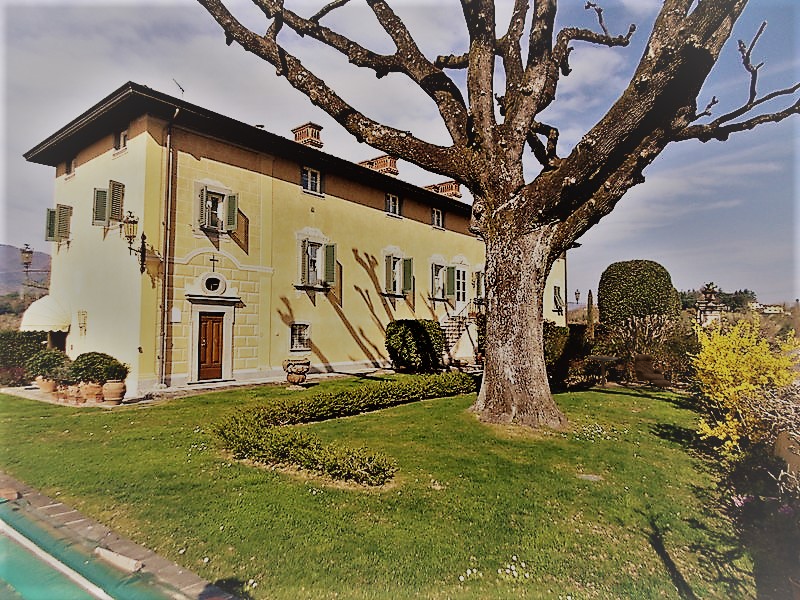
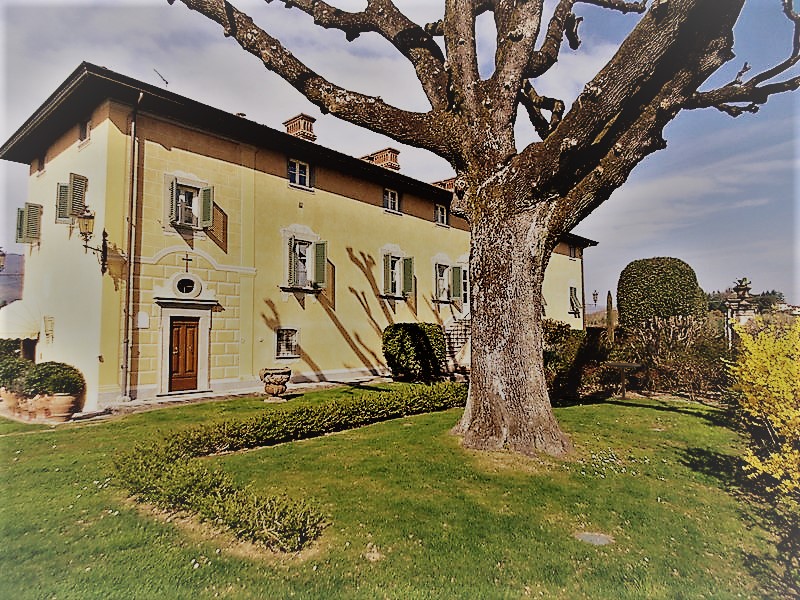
lounge chair: present [634,354,672,392] -> none [659,360,705,405]

